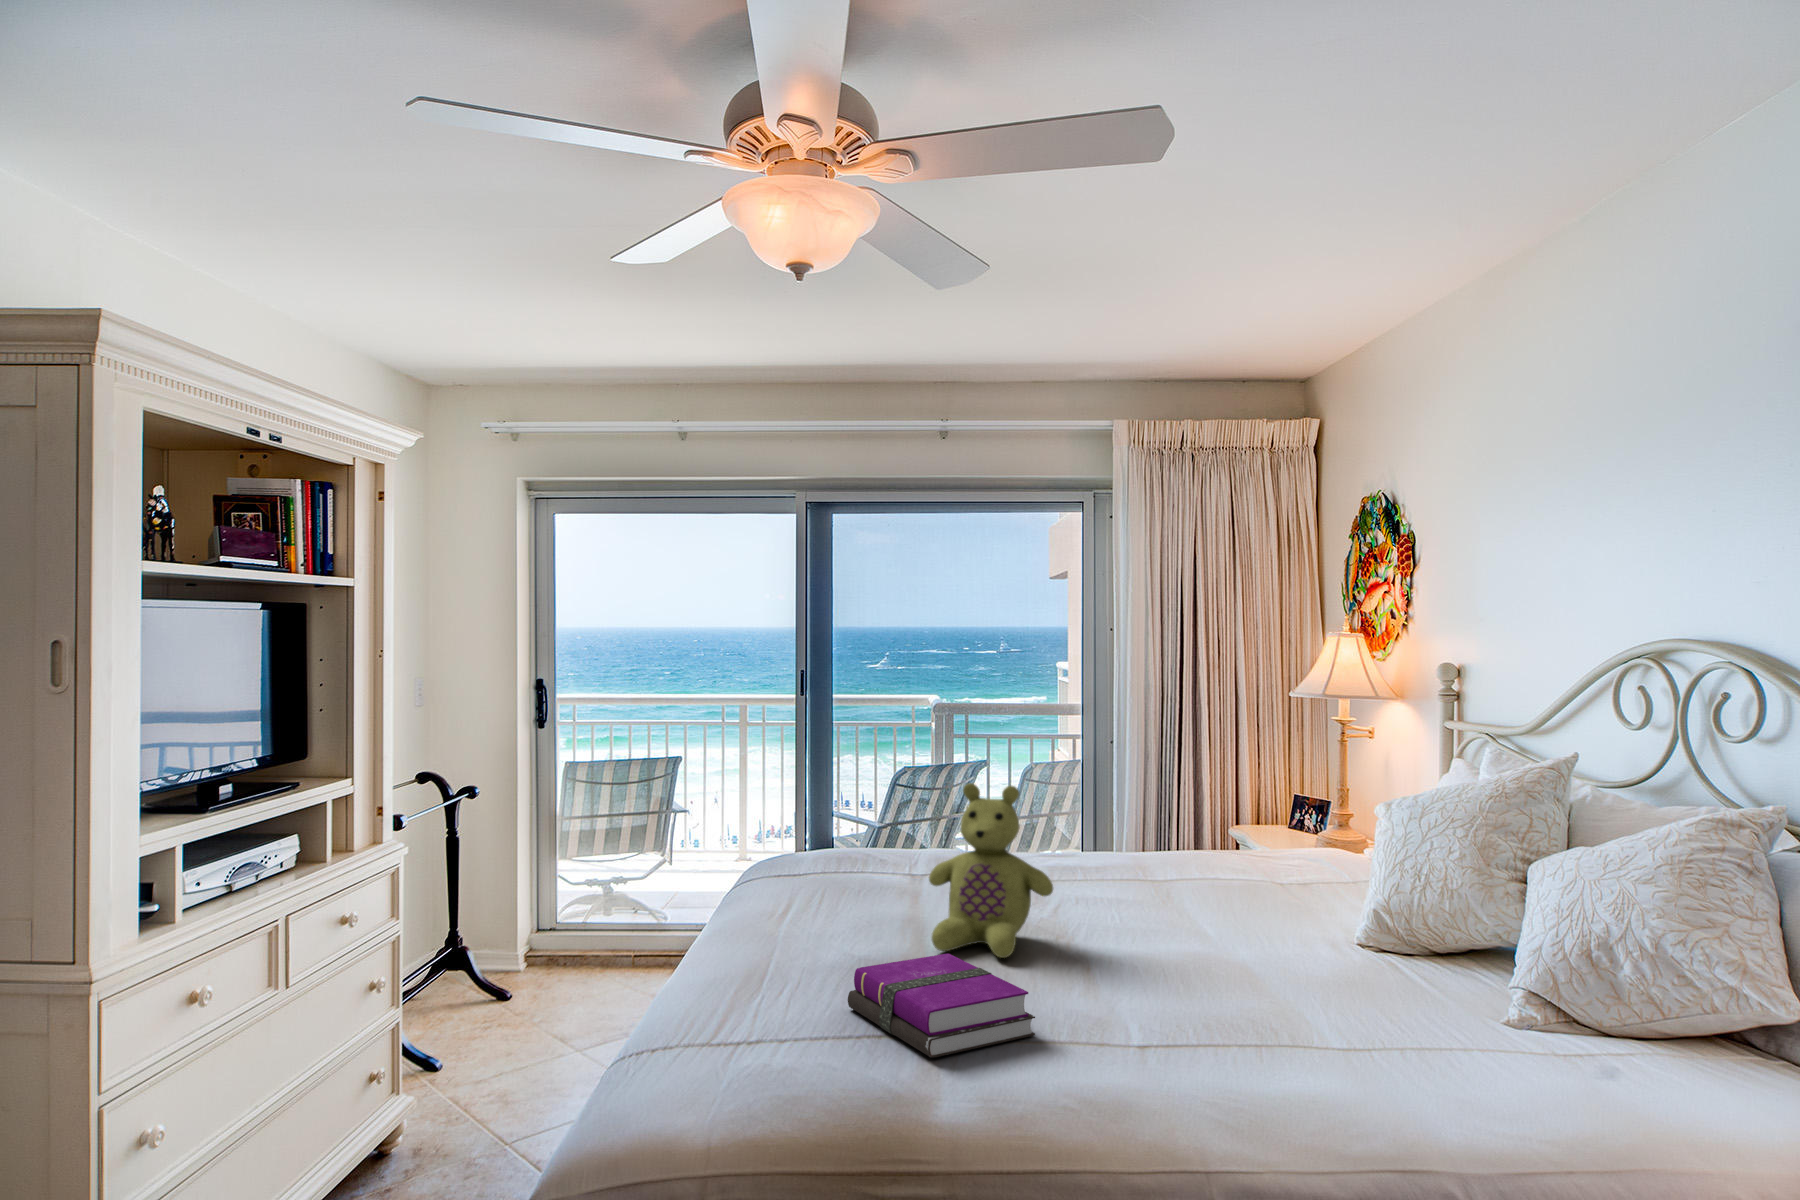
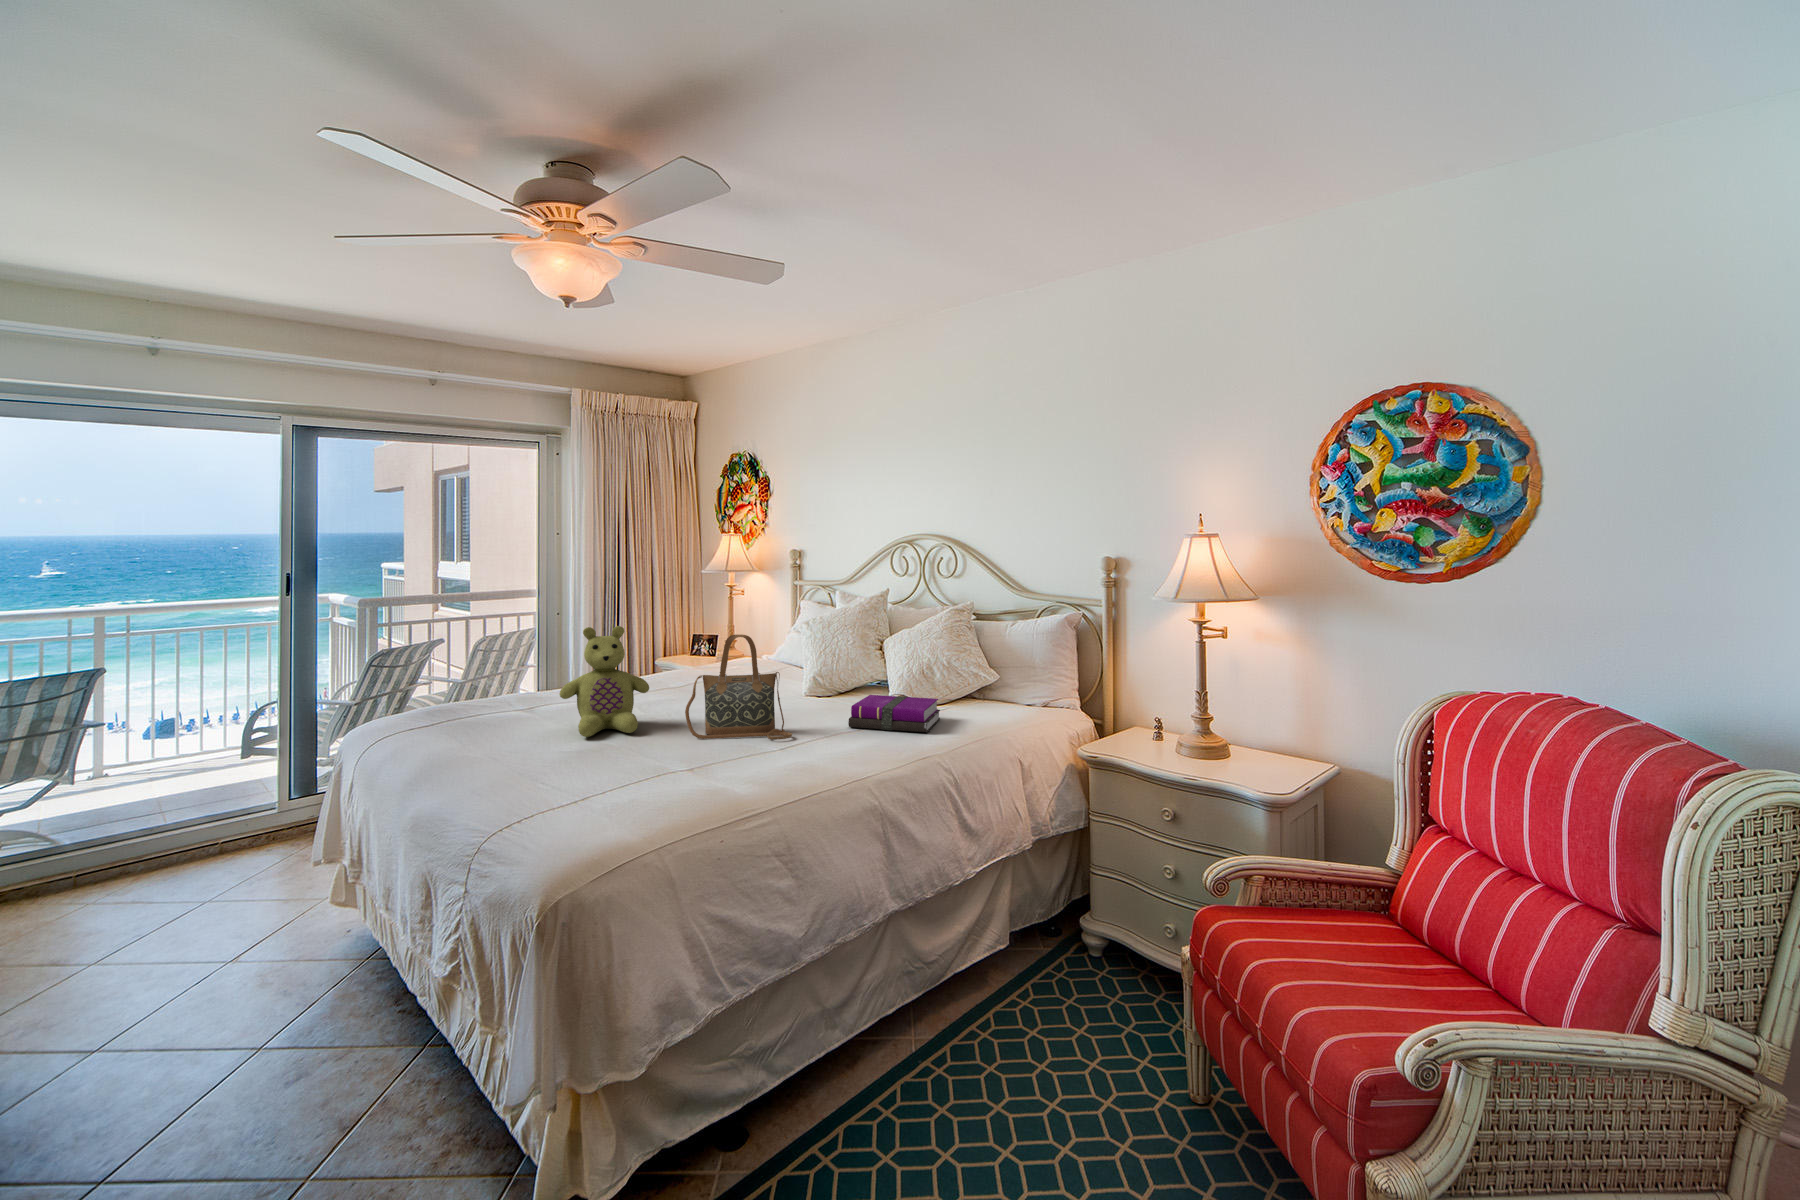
handbag: none [1071,823,1237,1031] -> present [685,635,792,740]
notebook: present [848,953,1035,1058] -> present [848,695,940,732]

